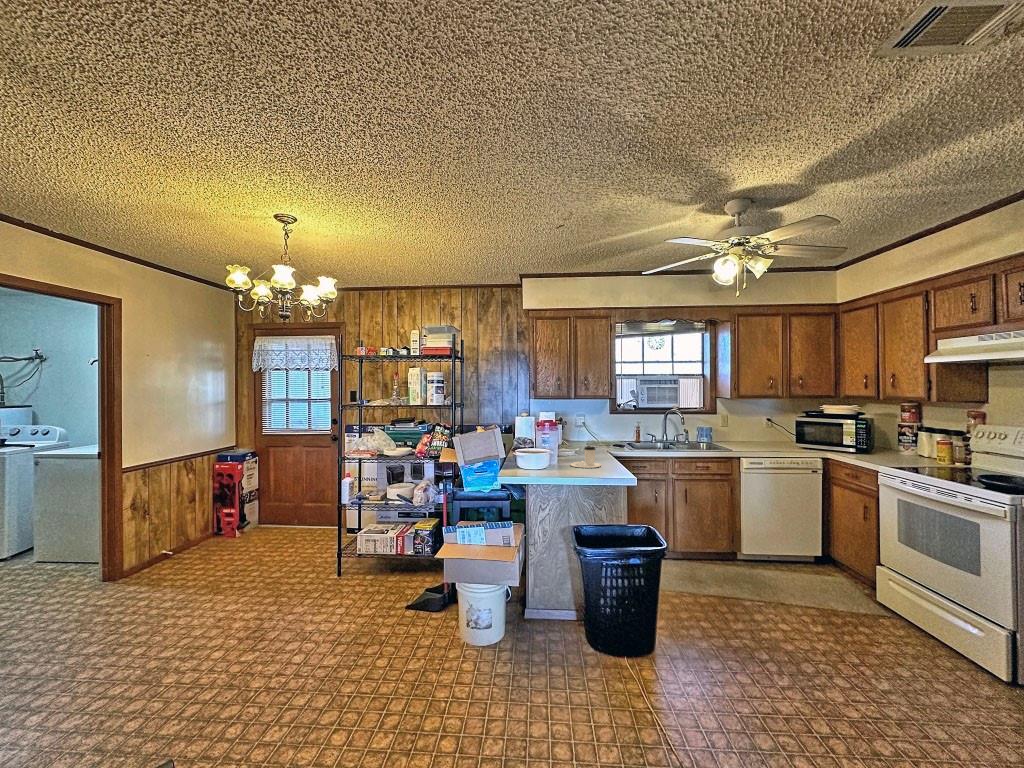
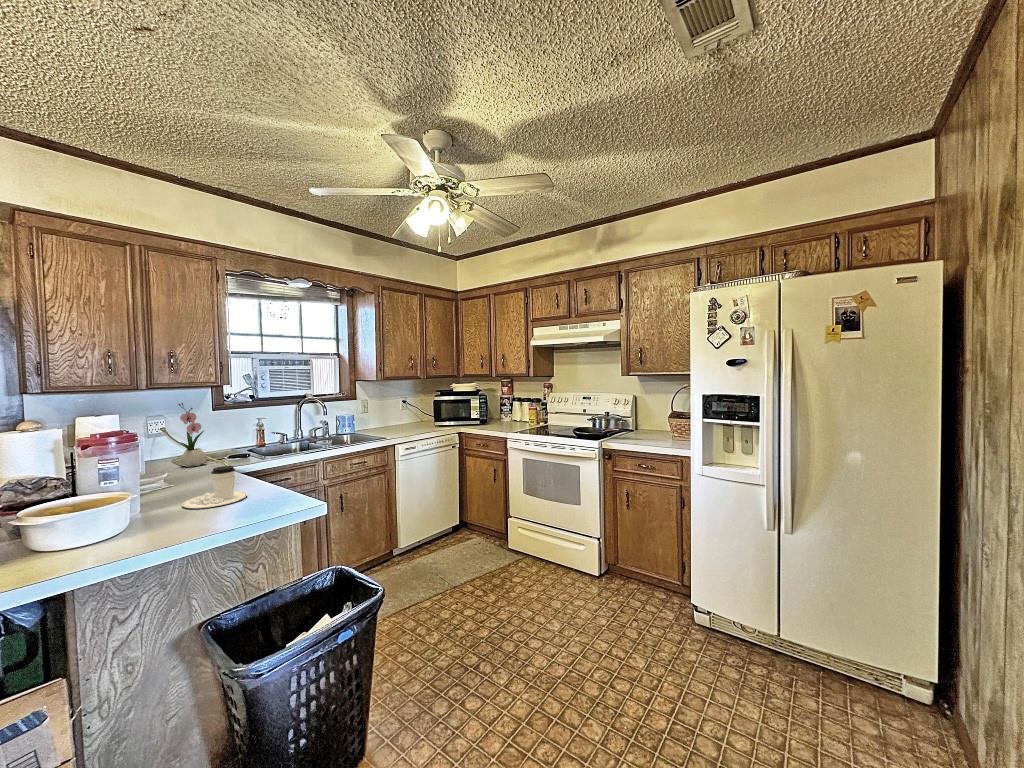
flower arrangement: none [585,408,599,449] -> present [178,403,207,467]

